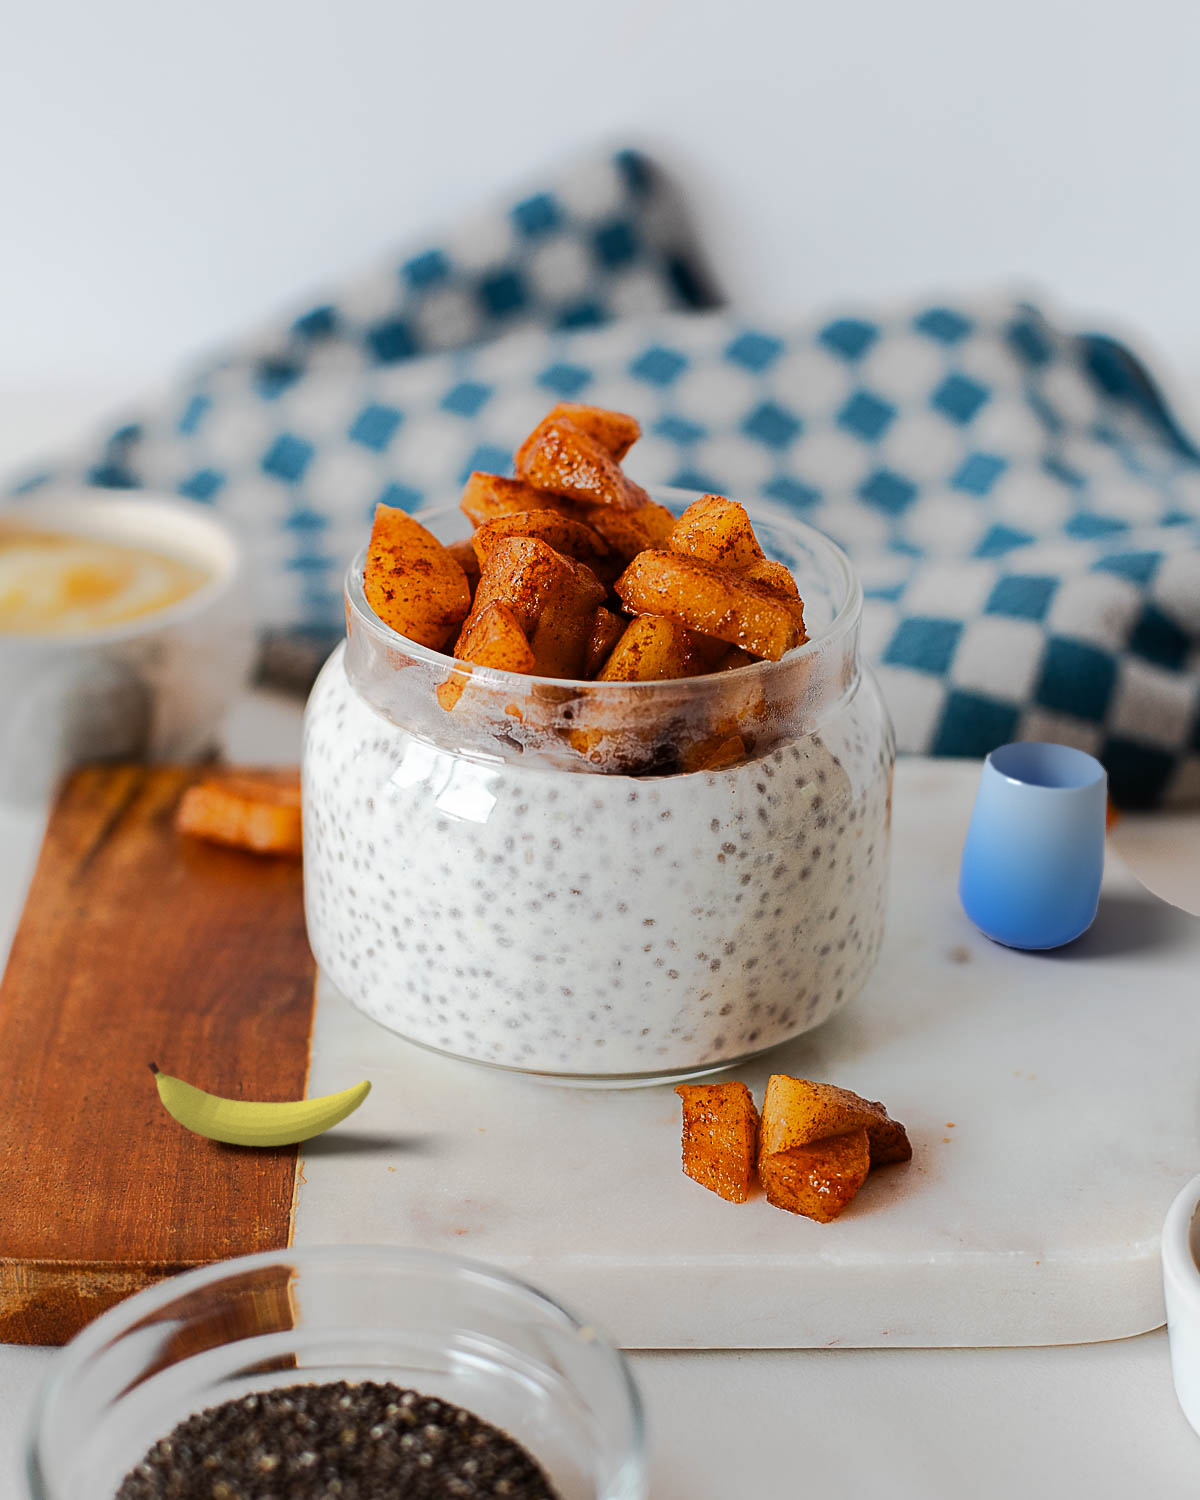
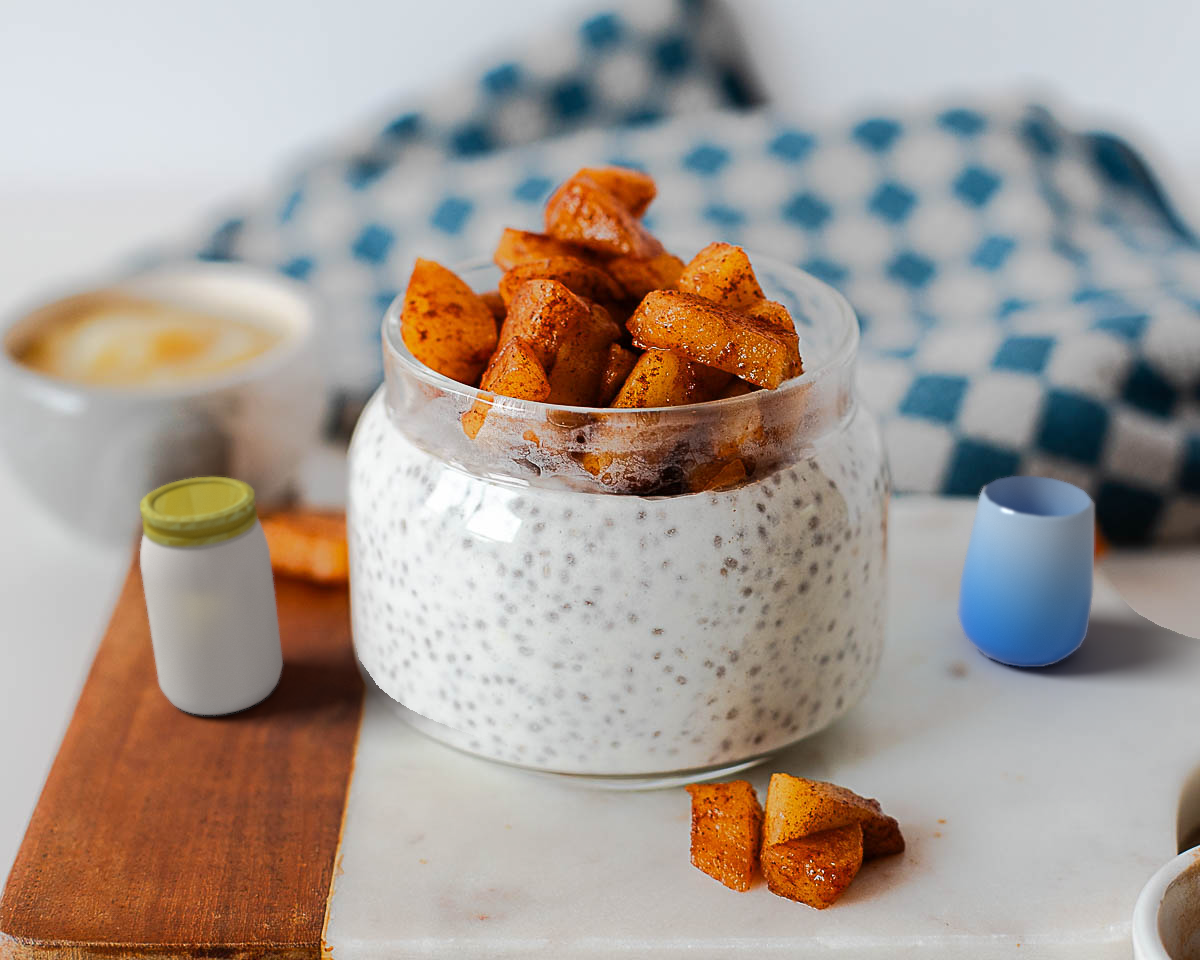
jar: none [55,745,214,1012] -> present [140,477,283,715]
banana: present [148,1061,372,1146] -> none [208,755,408,835]

